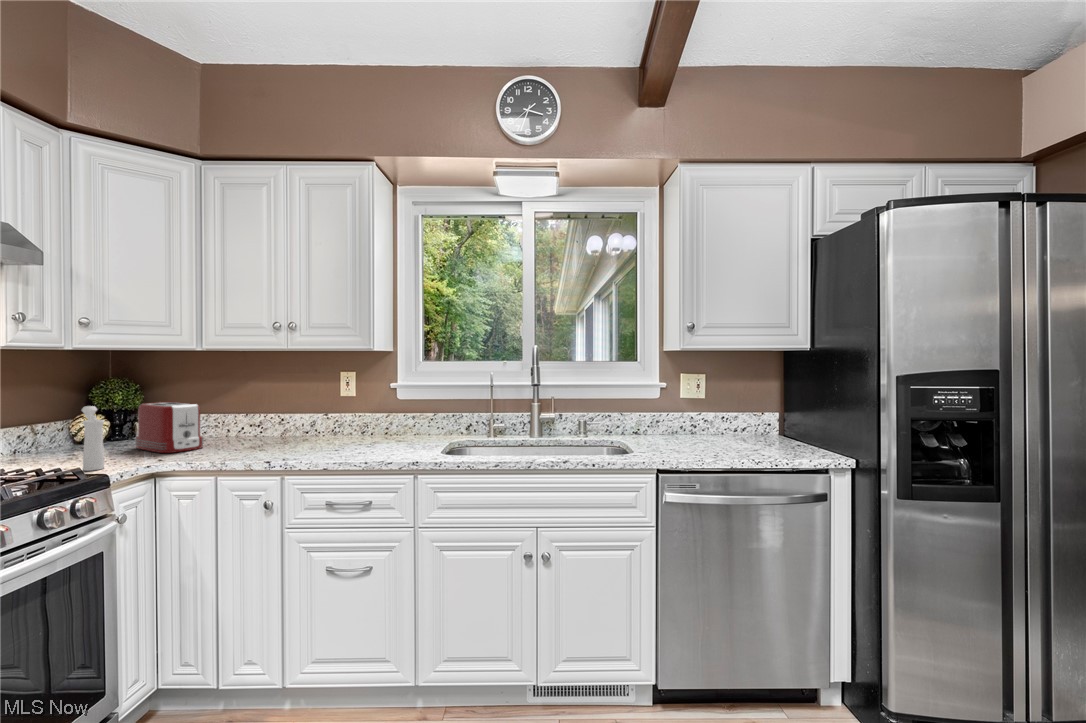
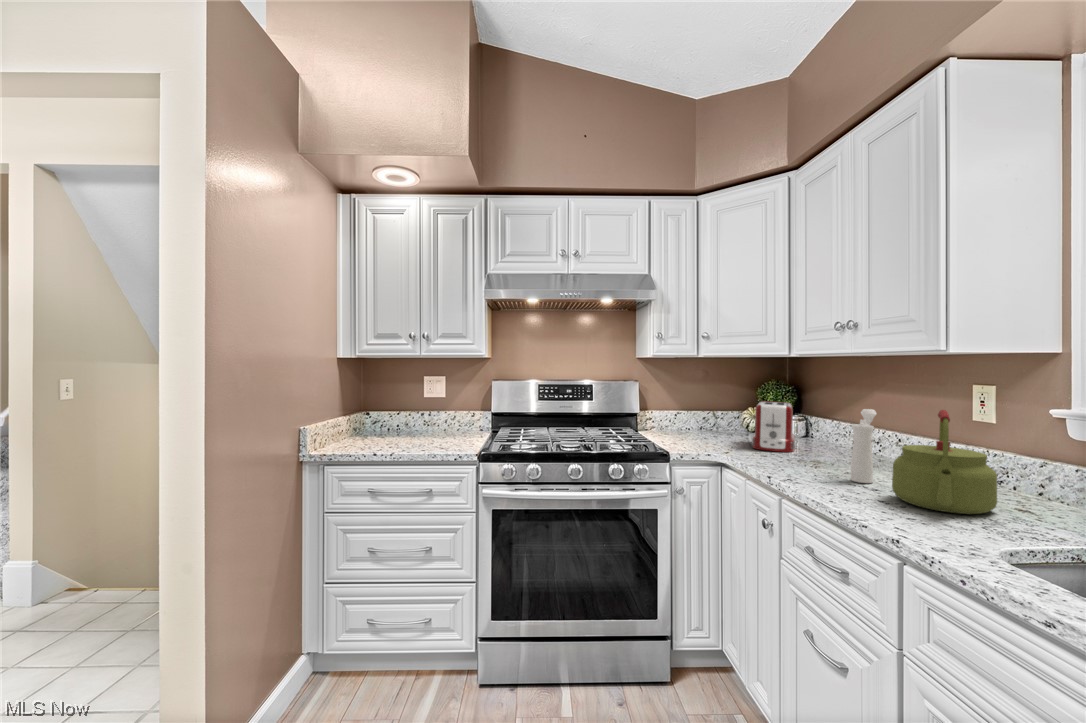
kettle: none [354,390,405,450] -> present [892,410,997,514]
pepper mill: present [82,406,104,471] -> present [851,409,876,483]

